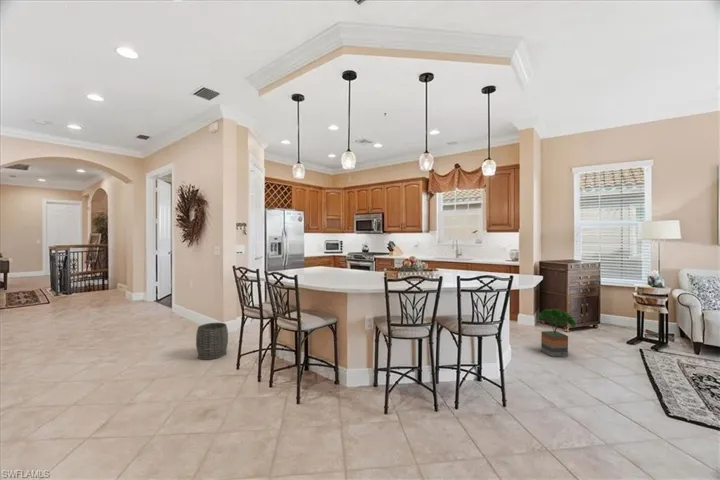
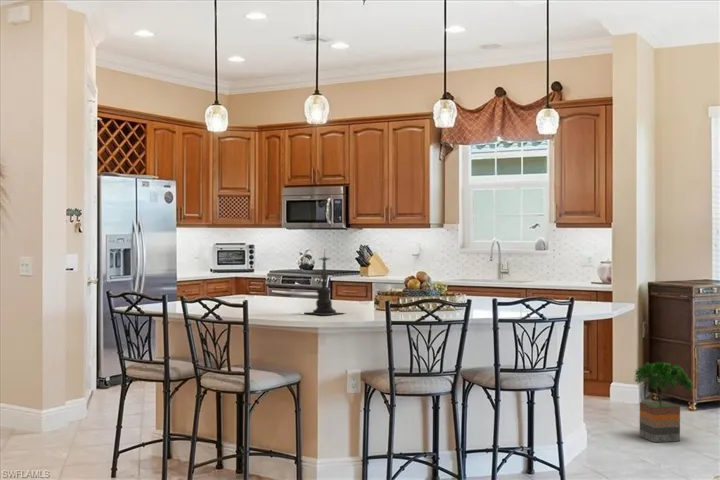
candle holder: none [340,243,366,283] -> present [307,256,341,315]
woven basket: present [196,323,228,360] -> none [22,401,79,466]

